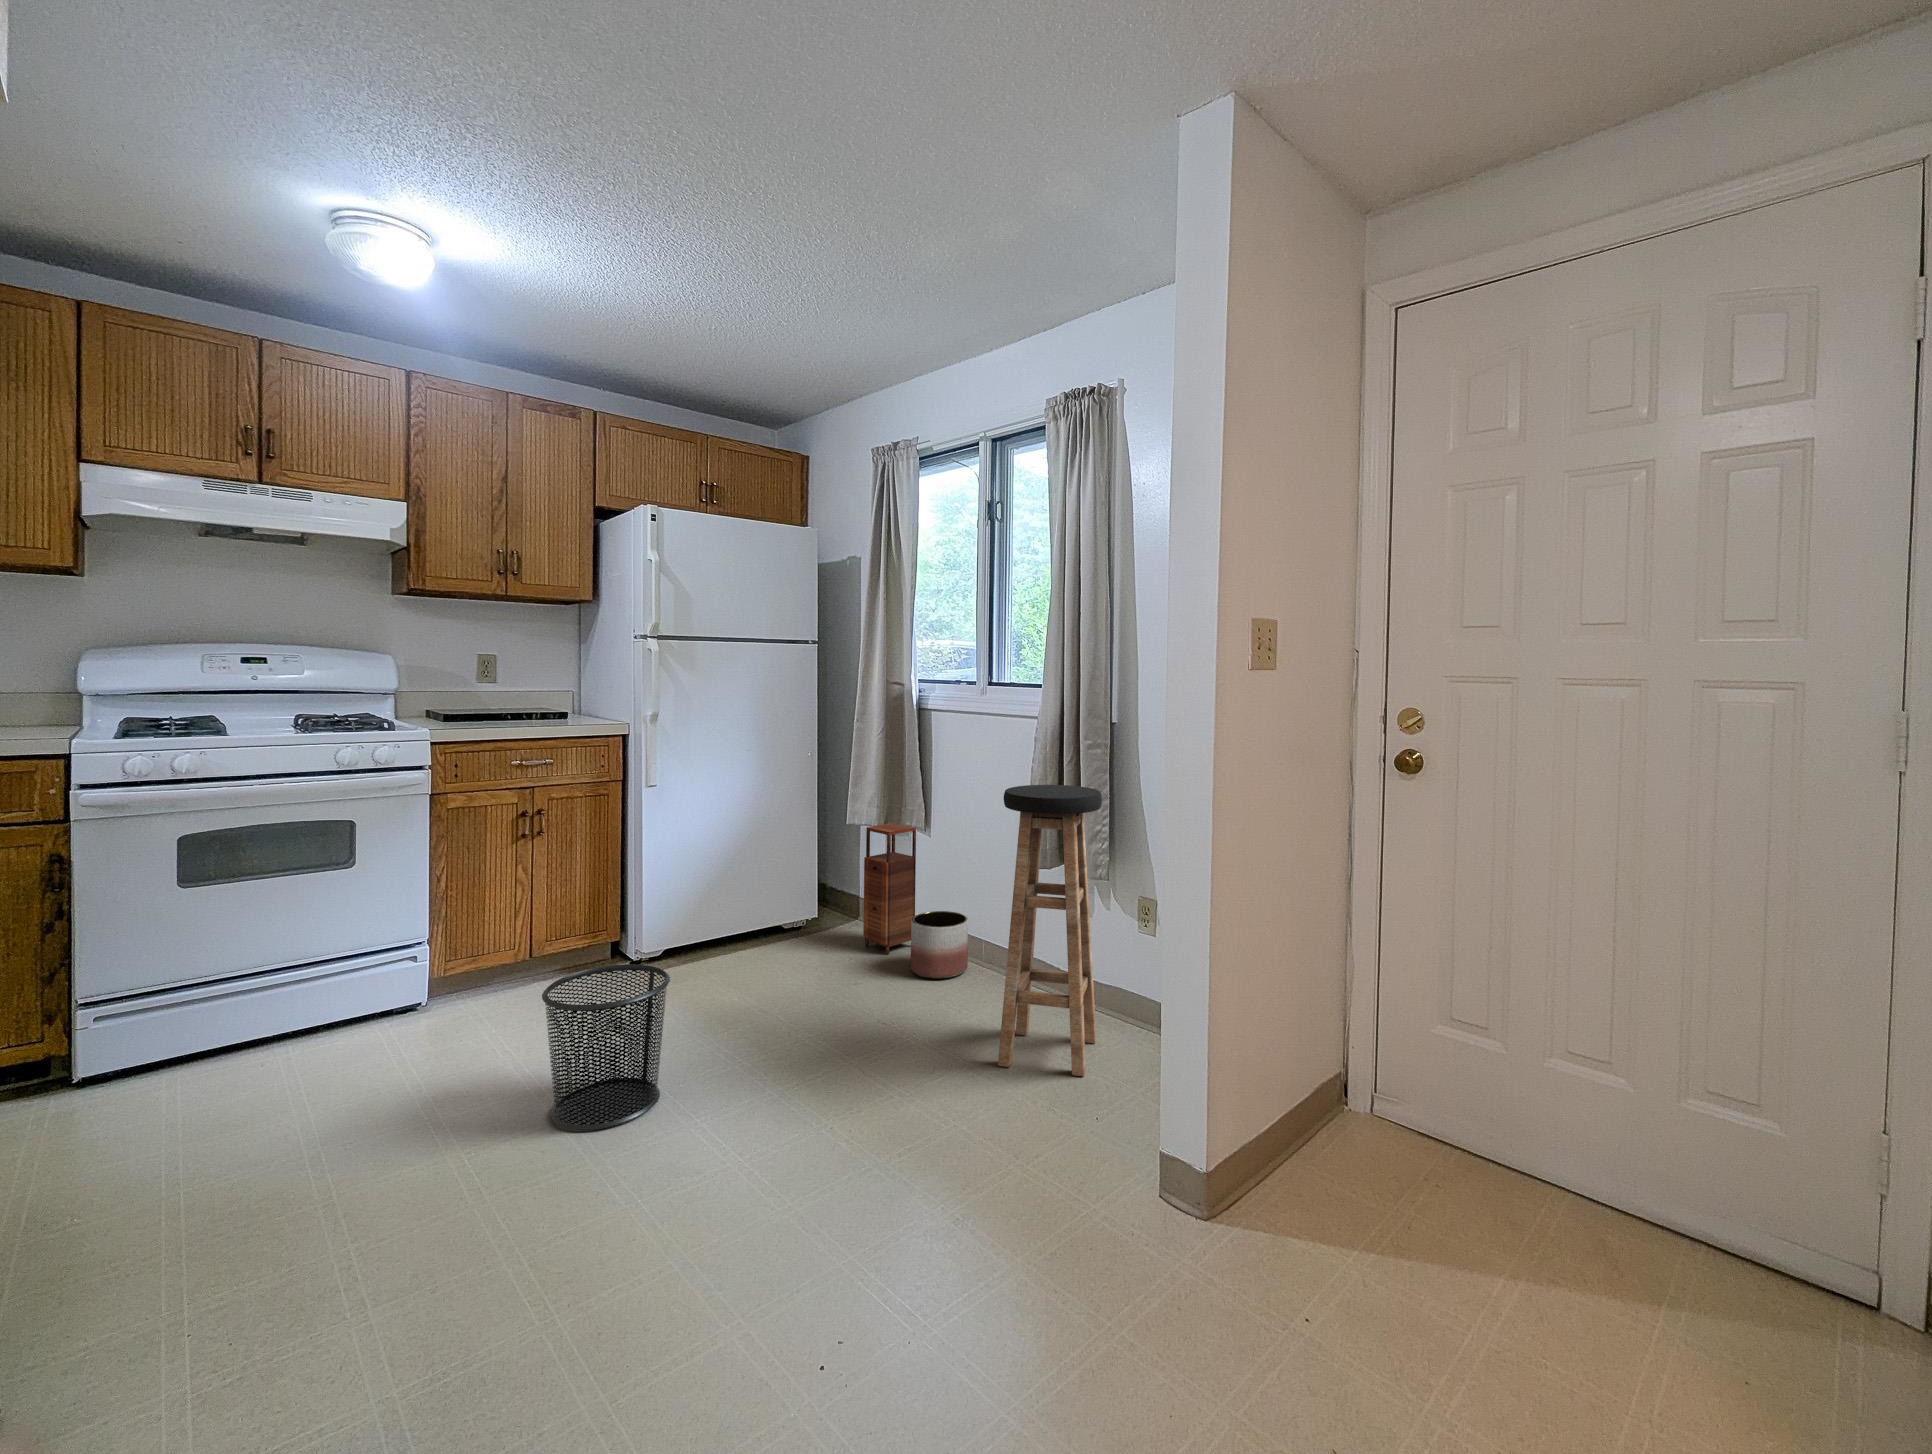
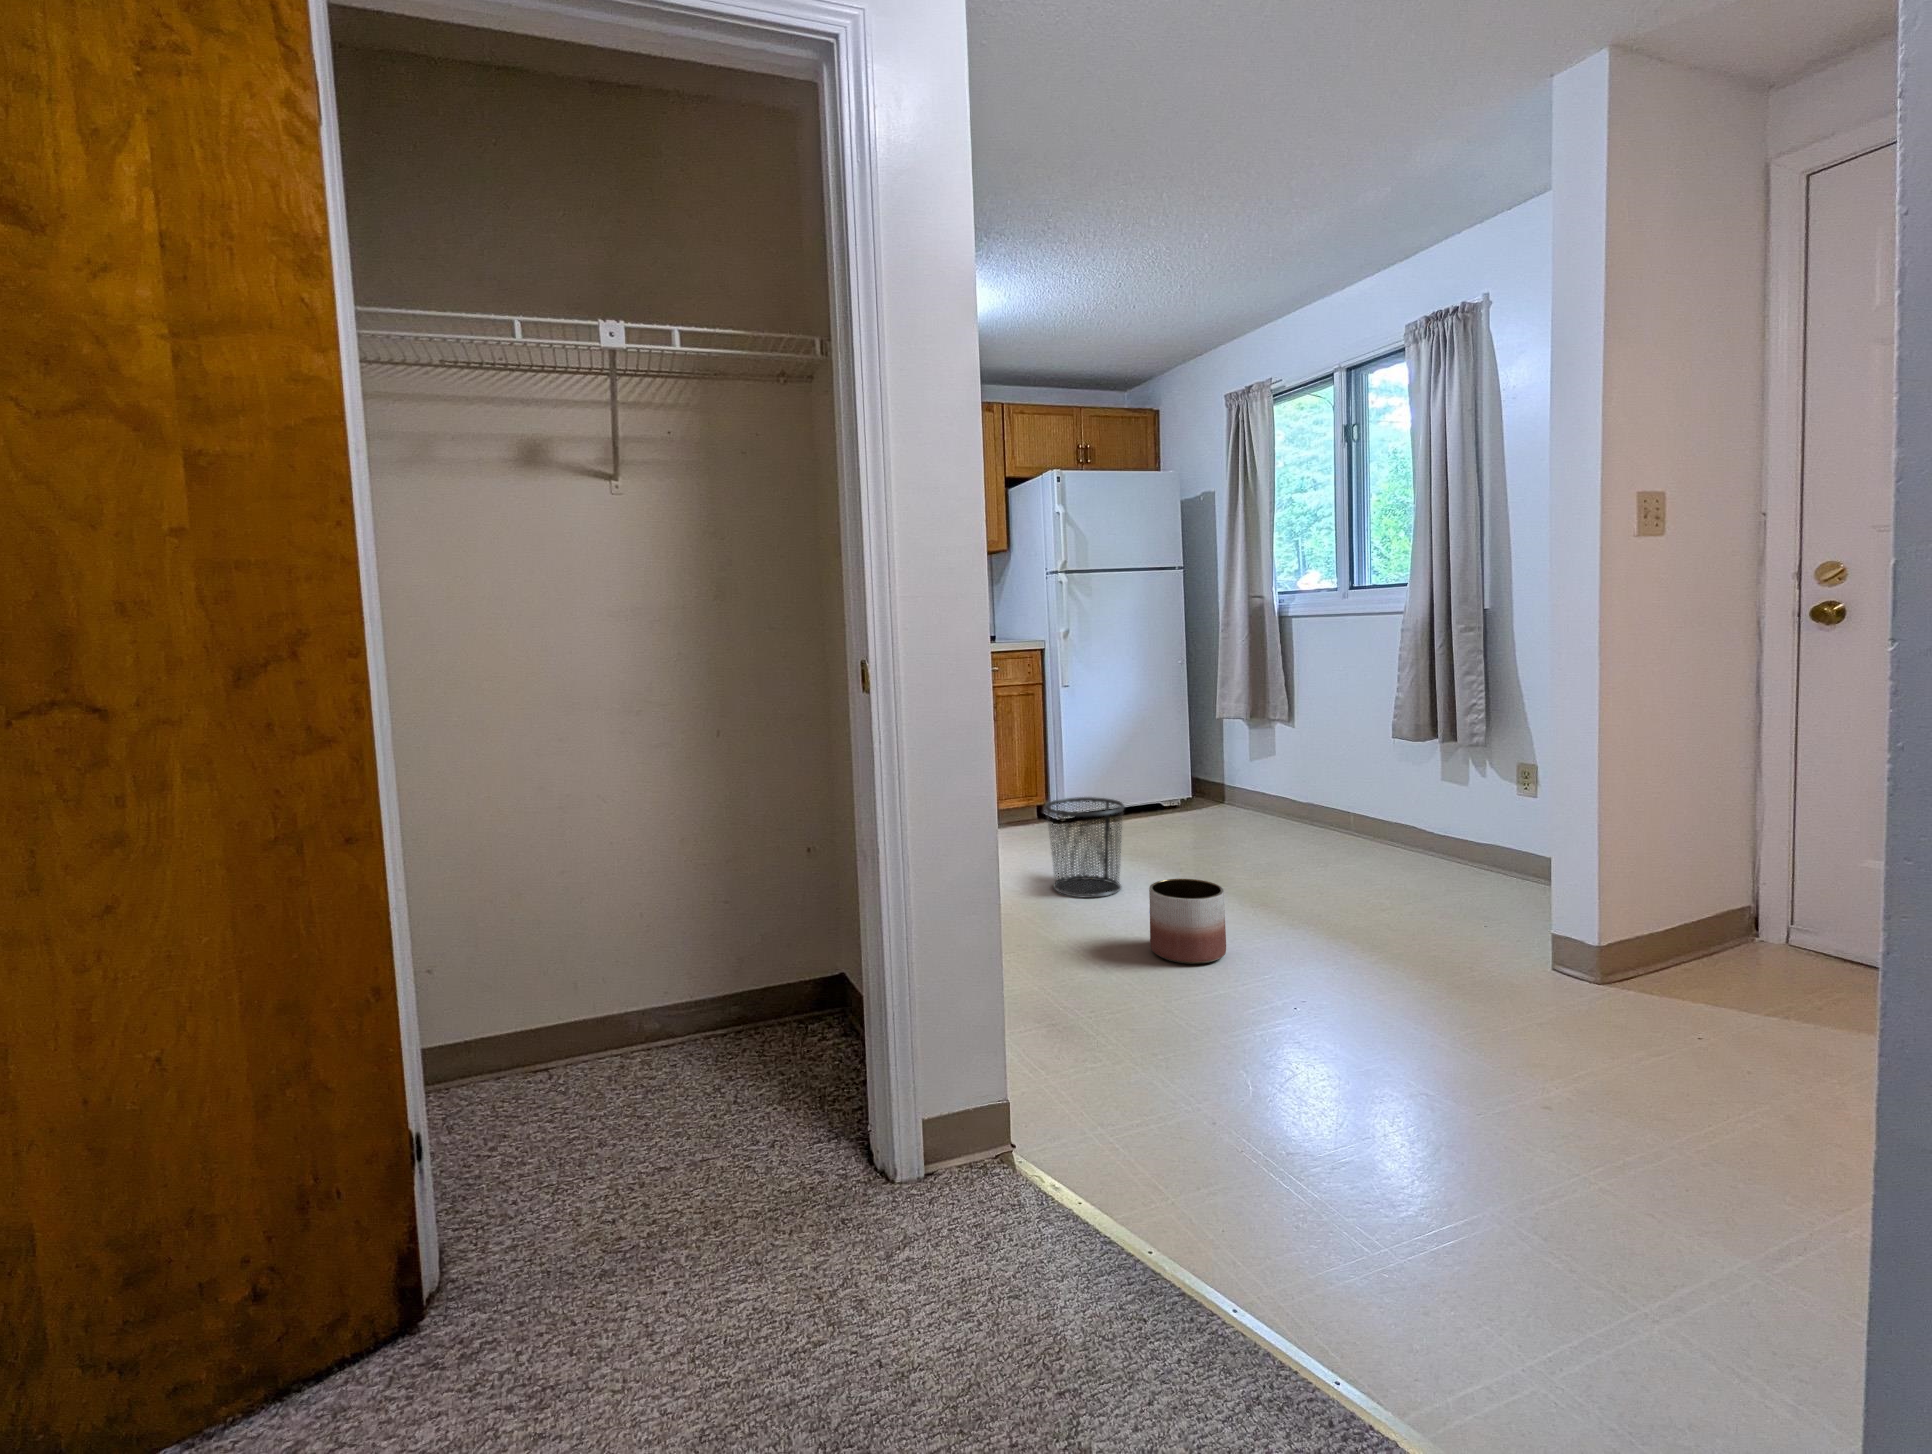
bar stool: present [998,785,1102,1076] -> none [1383,665,1480,902]
storage cabinet: present [863,824,916,954] -> none [1236,718,1285,827]
planter: present [910,911,968,979] -> present [1149,879,1226,964]

